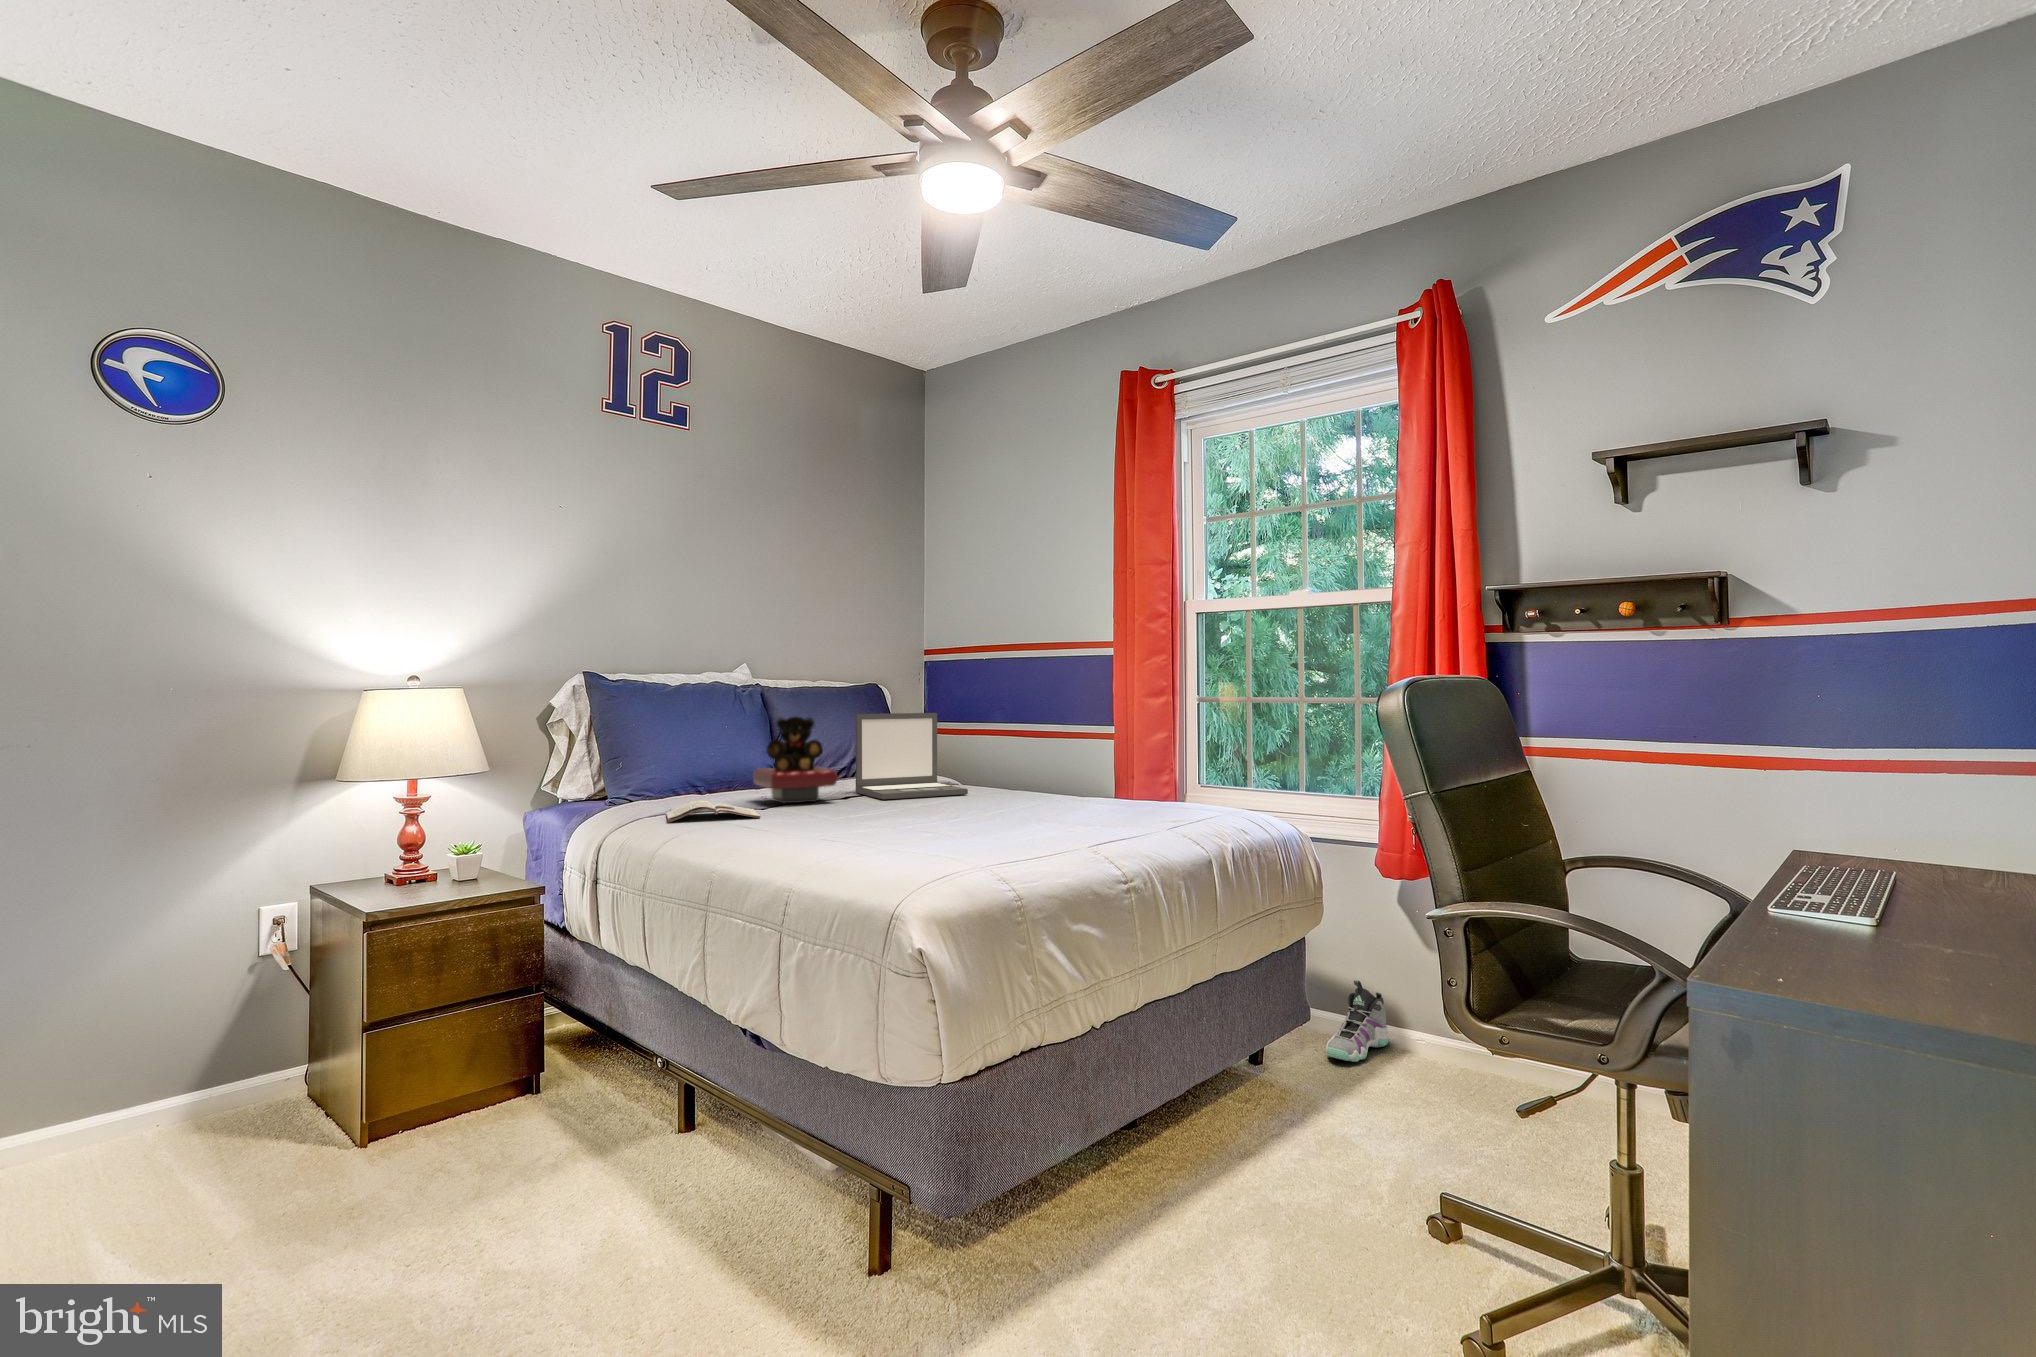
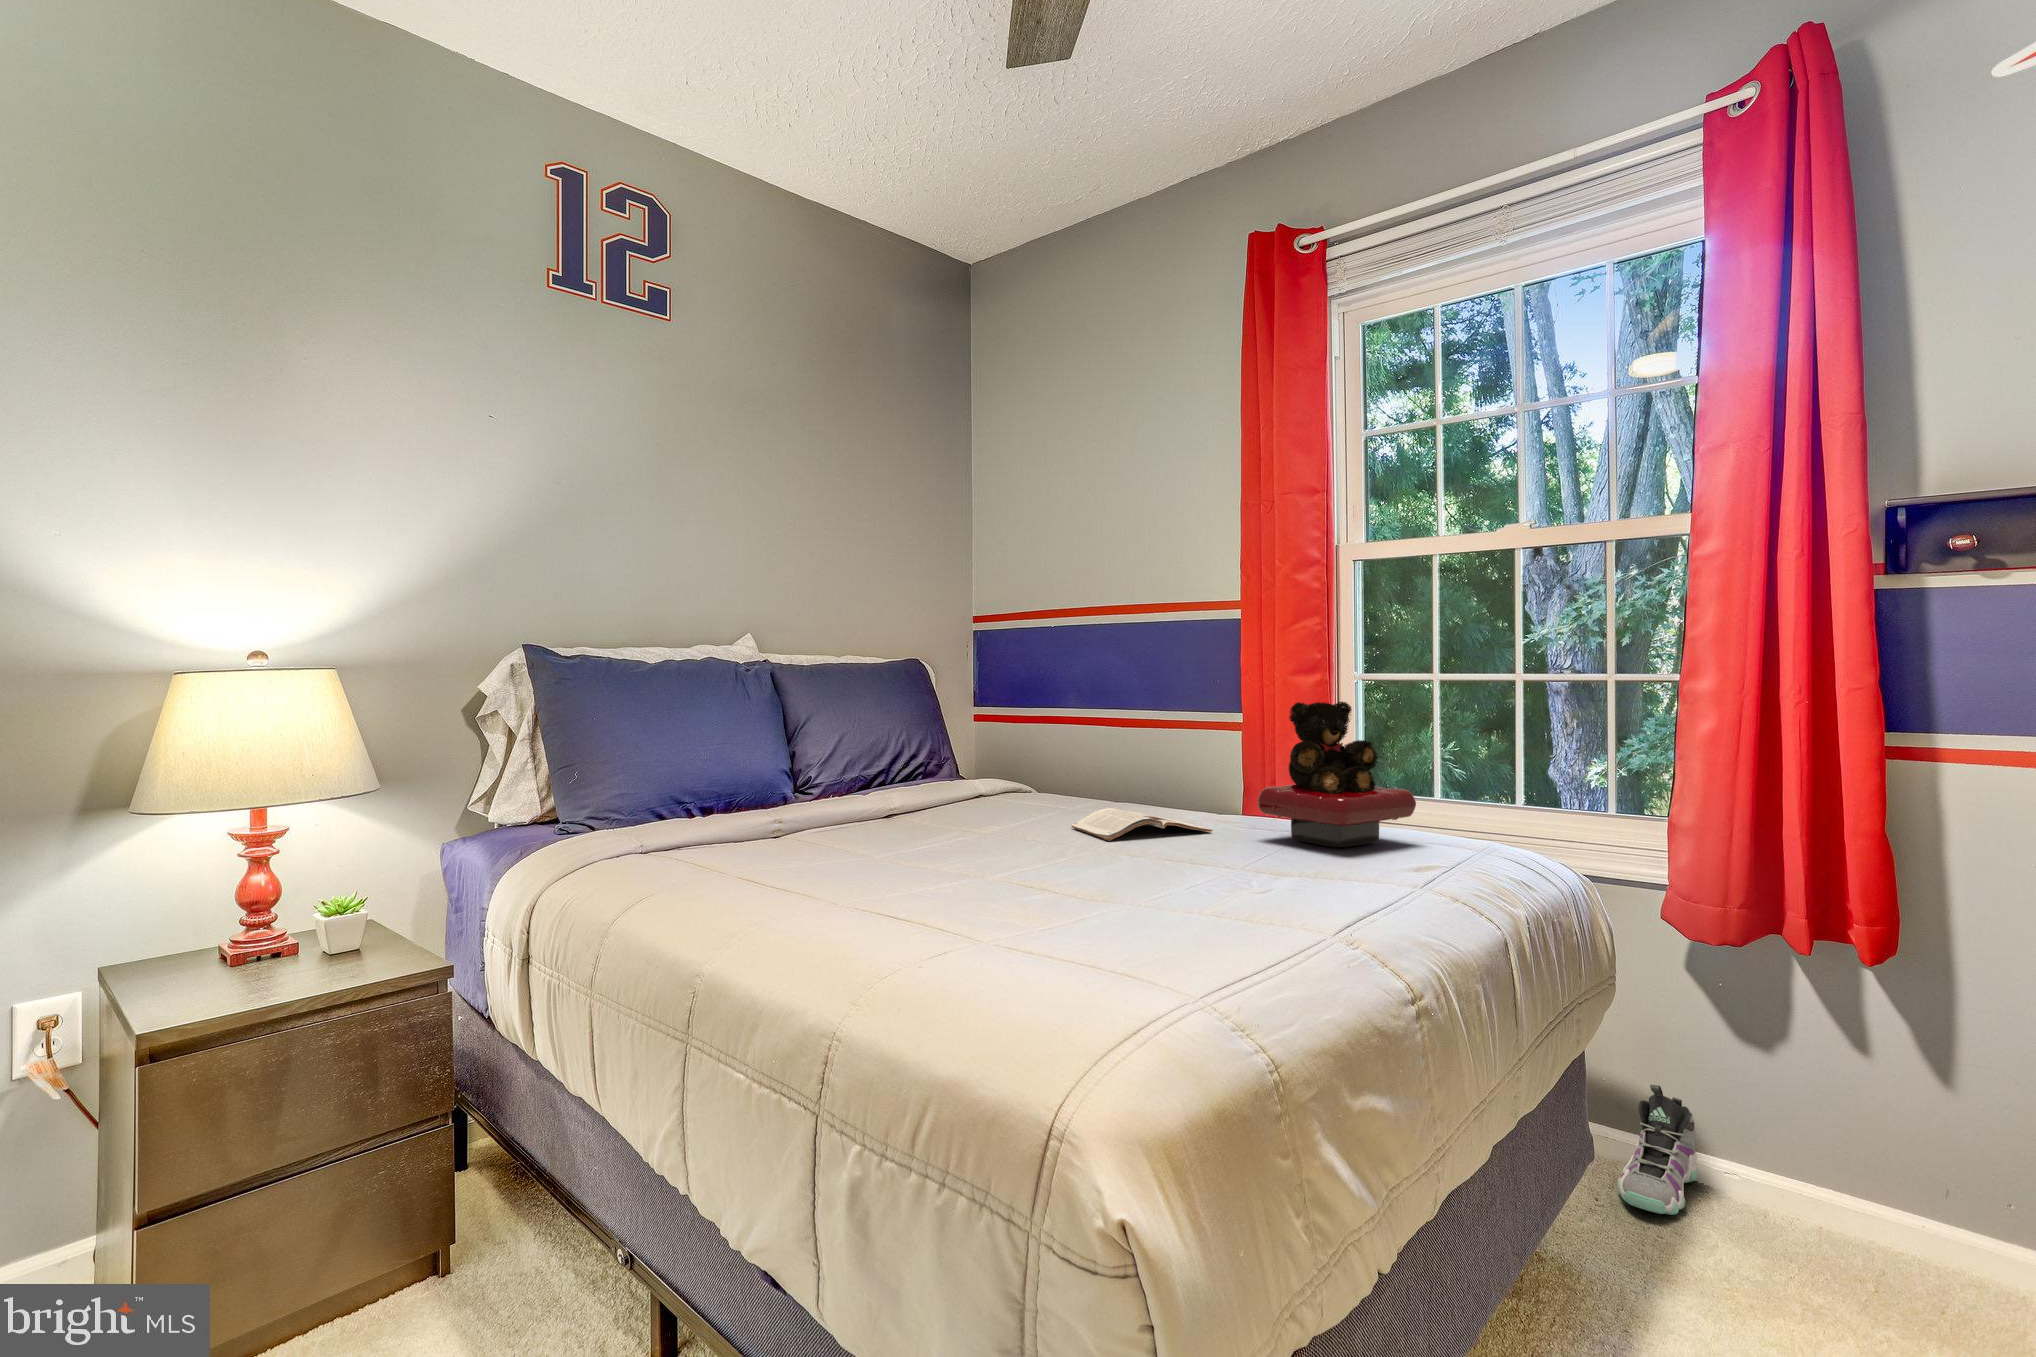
laptop: present [855,713,968,800] -> none [904,697,1064,821]
teddy bear: present [753,717,838,803] -> present [1258,702,1416,847]
magazine: present [667,800,760,822] -> present [1071,808,1212,841]

